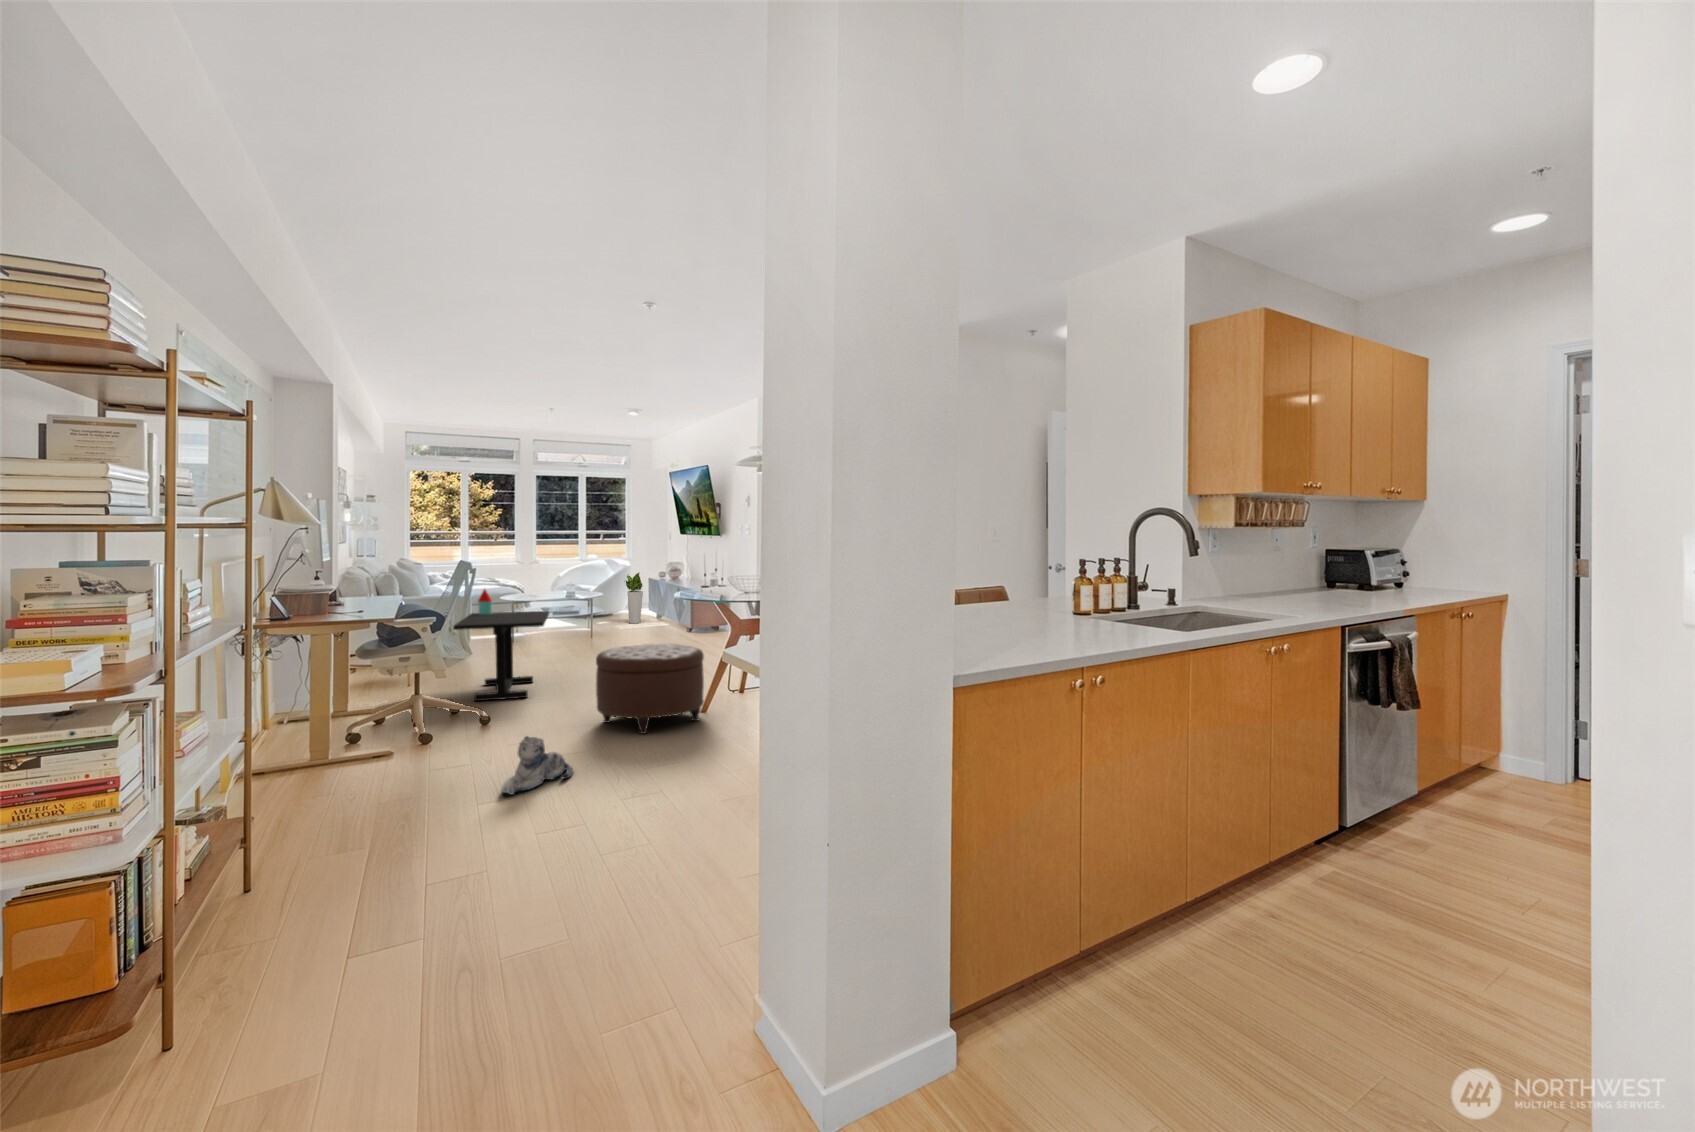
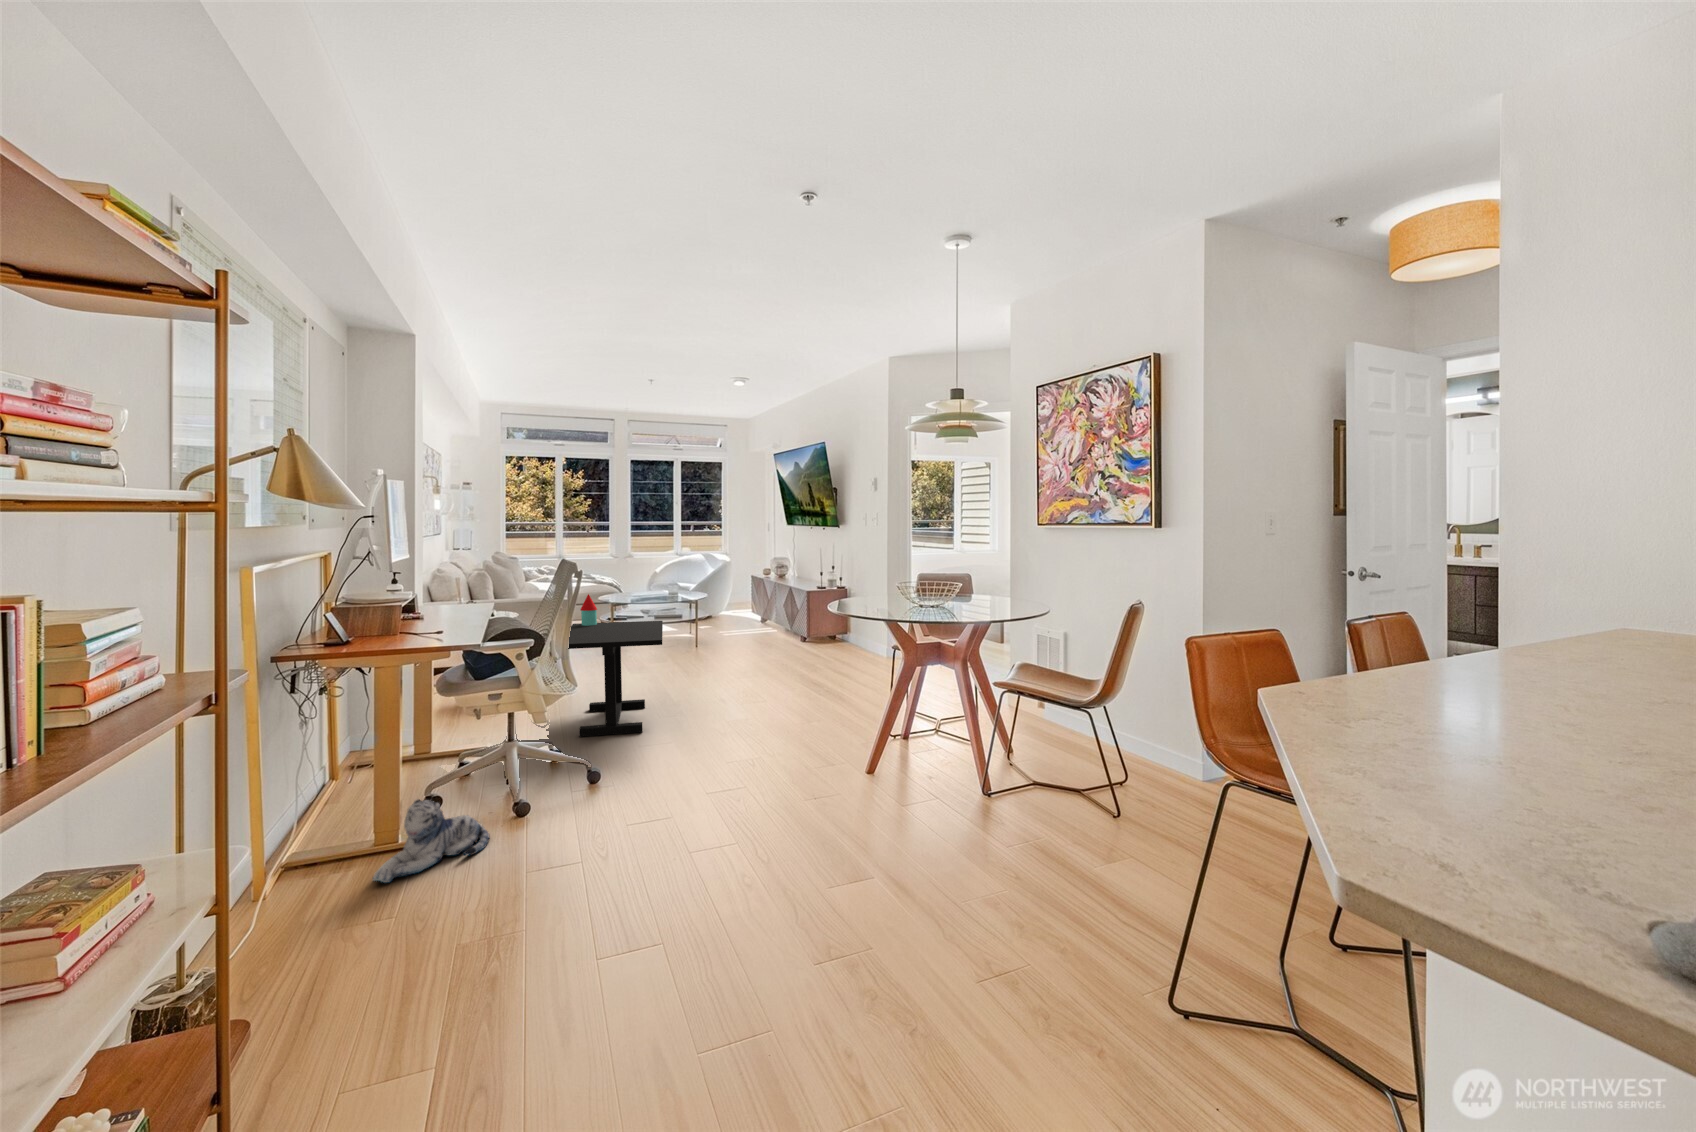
planter: present [626,573,643,624] -> none [729,568,752,625]
ottoman: present [596,644,704,734] -> none [738,672,876,801]
plush toy: present [501,736,573,794] -> present [373,799,489,882]

